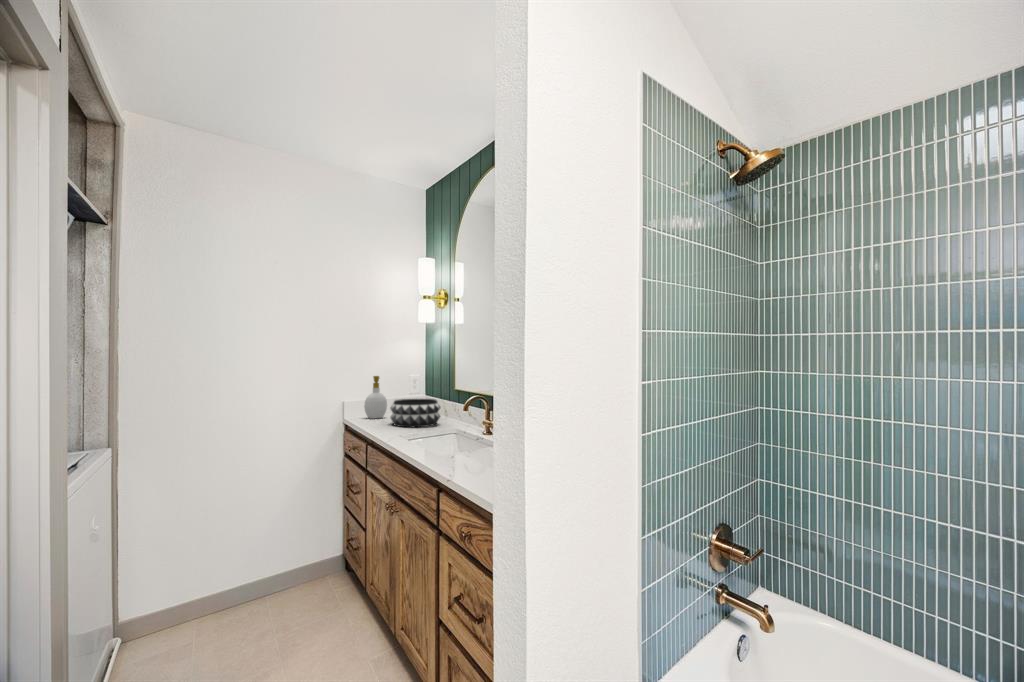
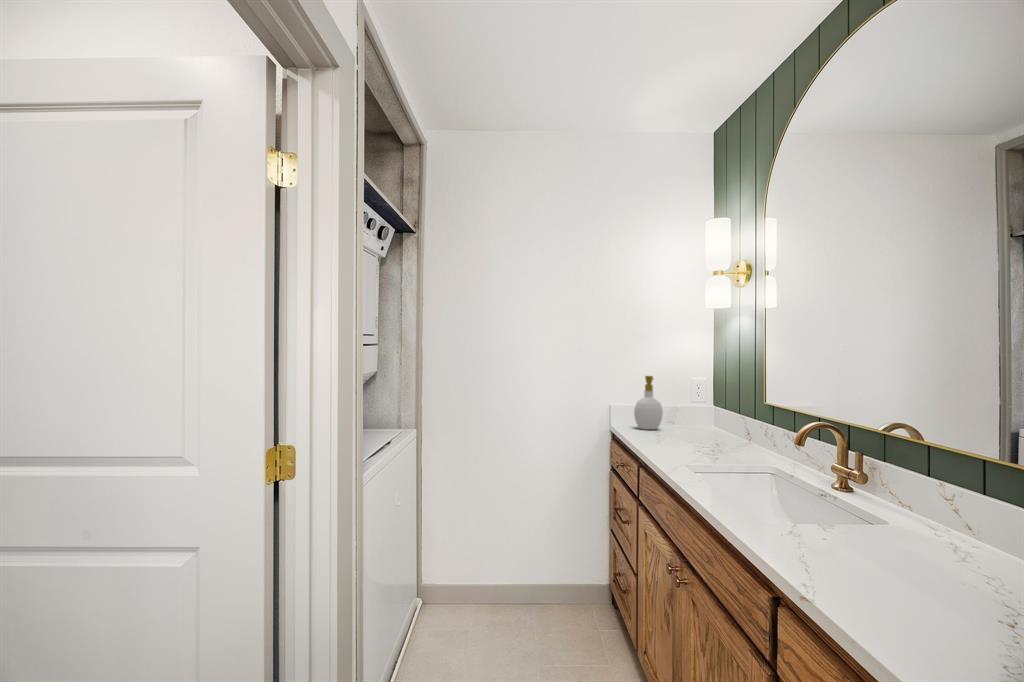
decorative bowl: present [390,399,440,427] -> none [668,410,741,452]

